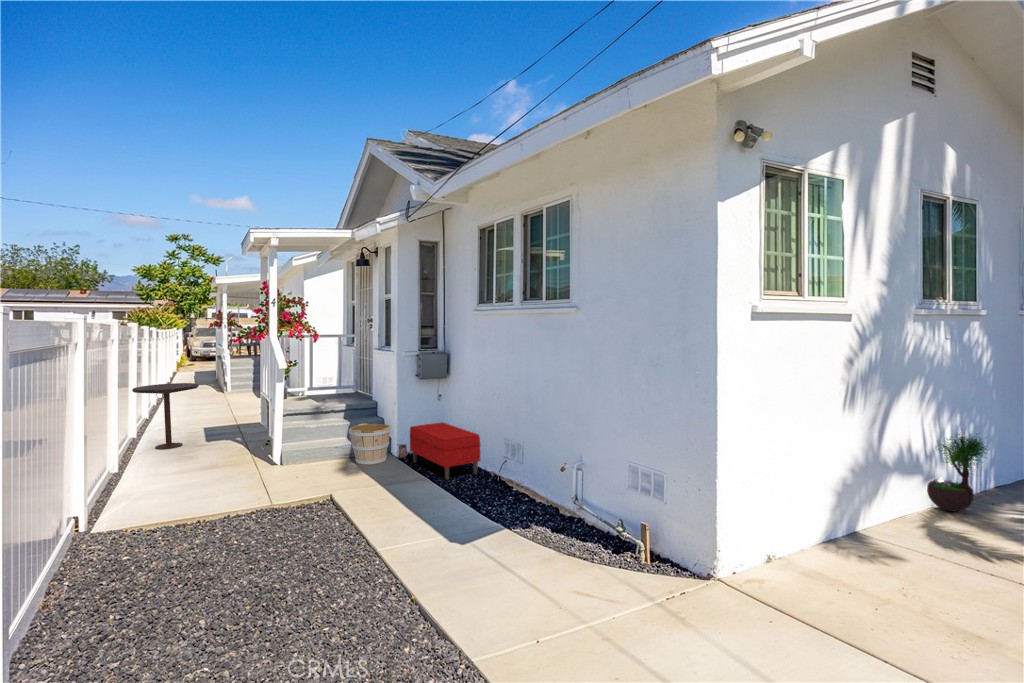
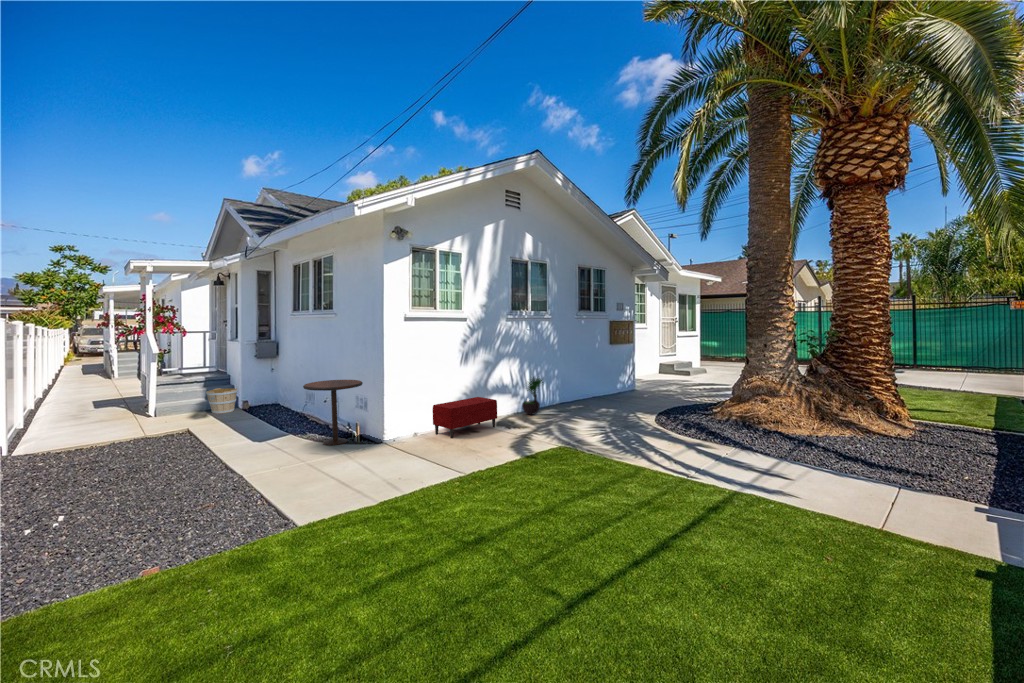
pedestal table: present [132,383,199,449] -> present [303,380,363,445]
bench: present [410,422,480,480] -> present [433,397,497,438]

